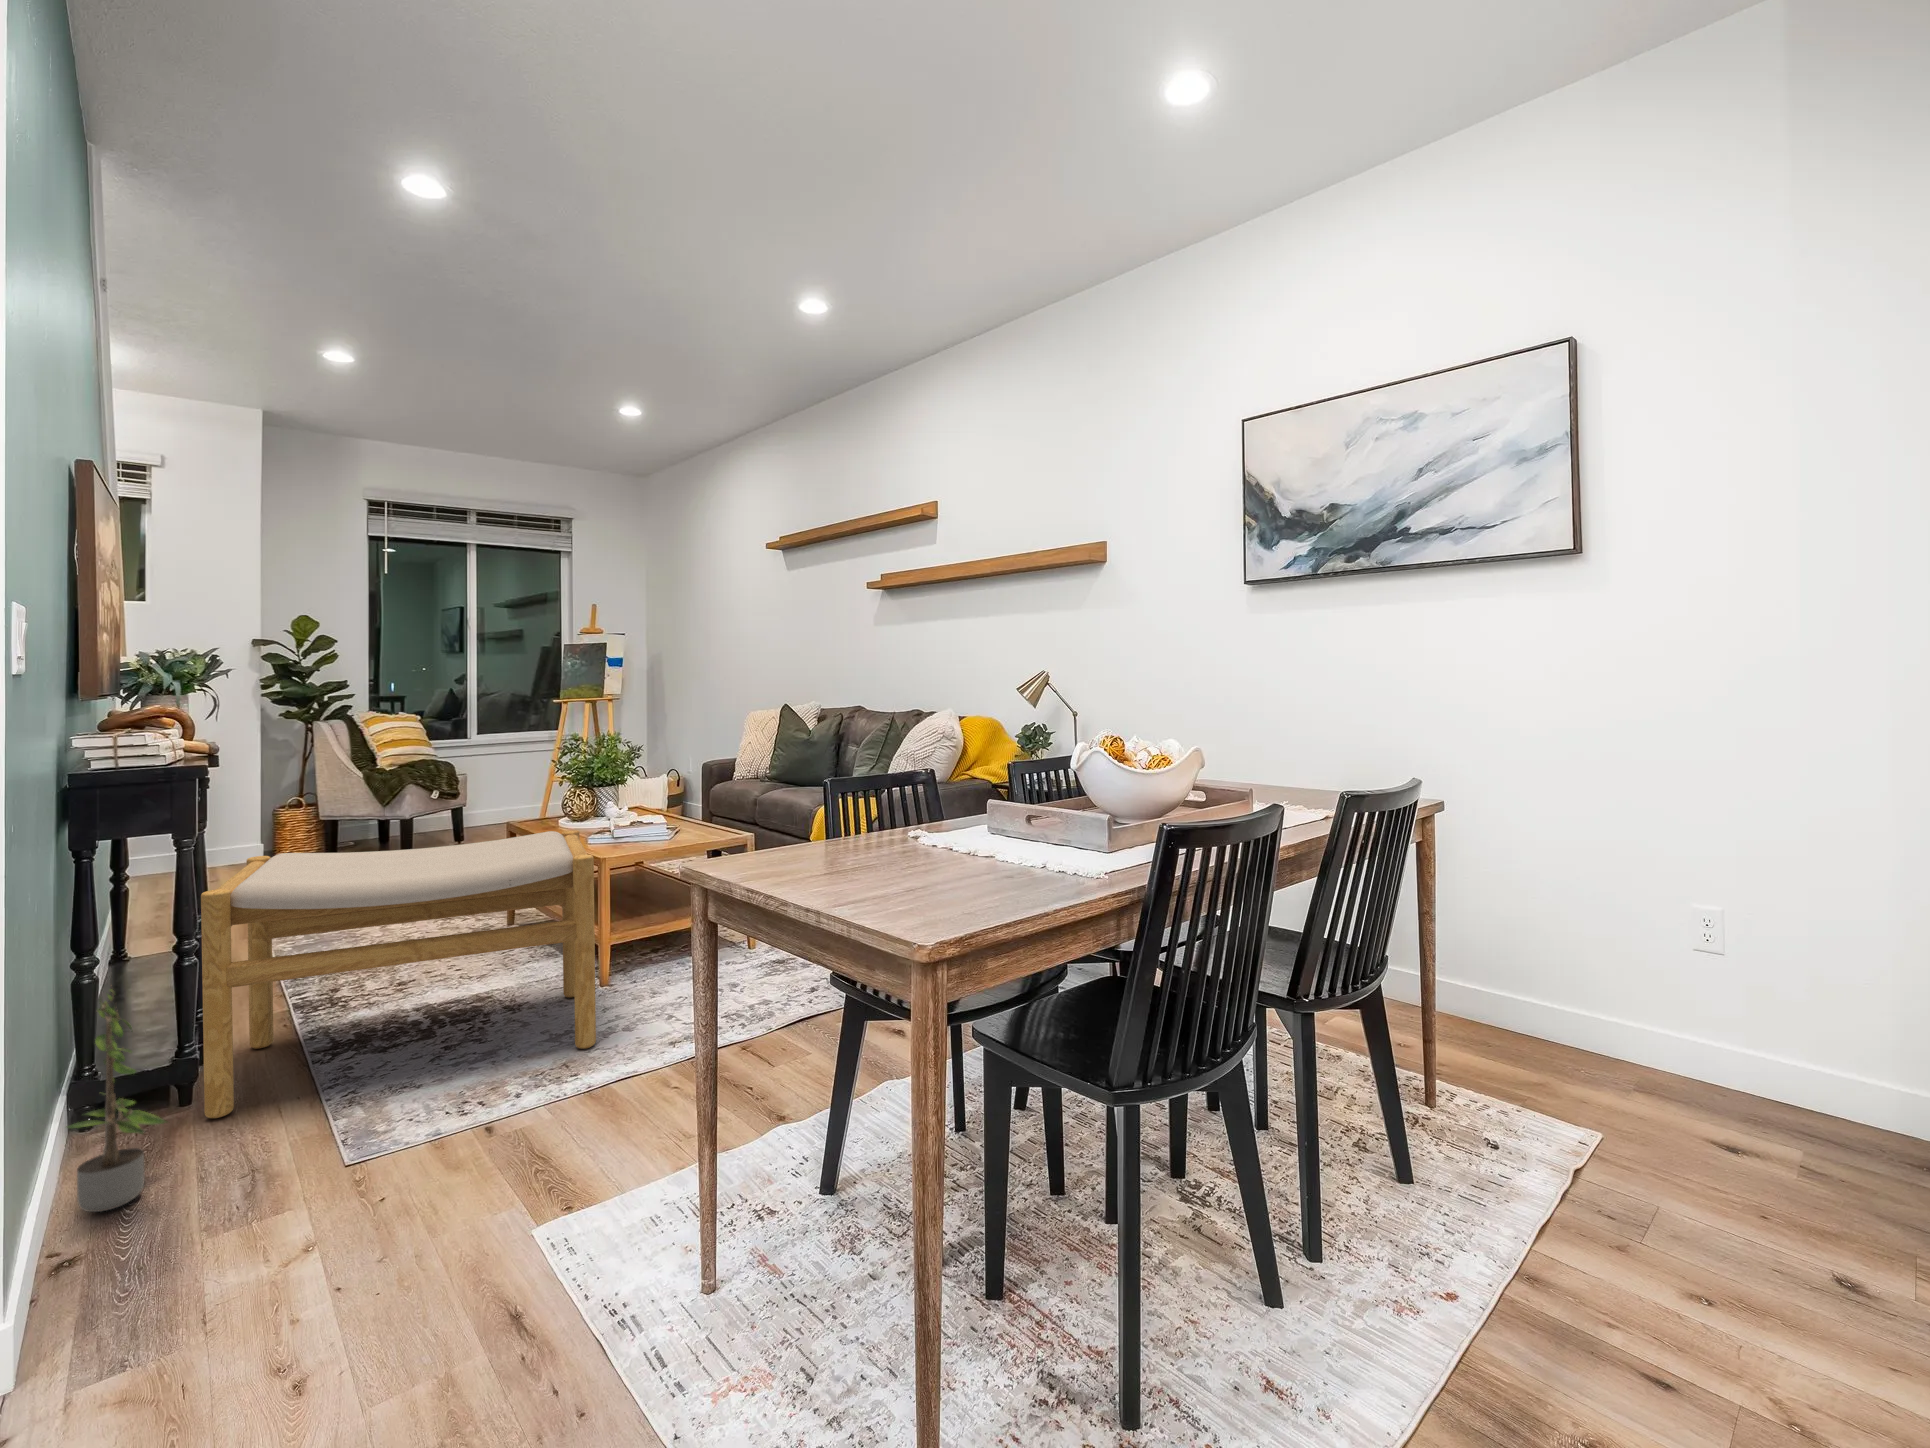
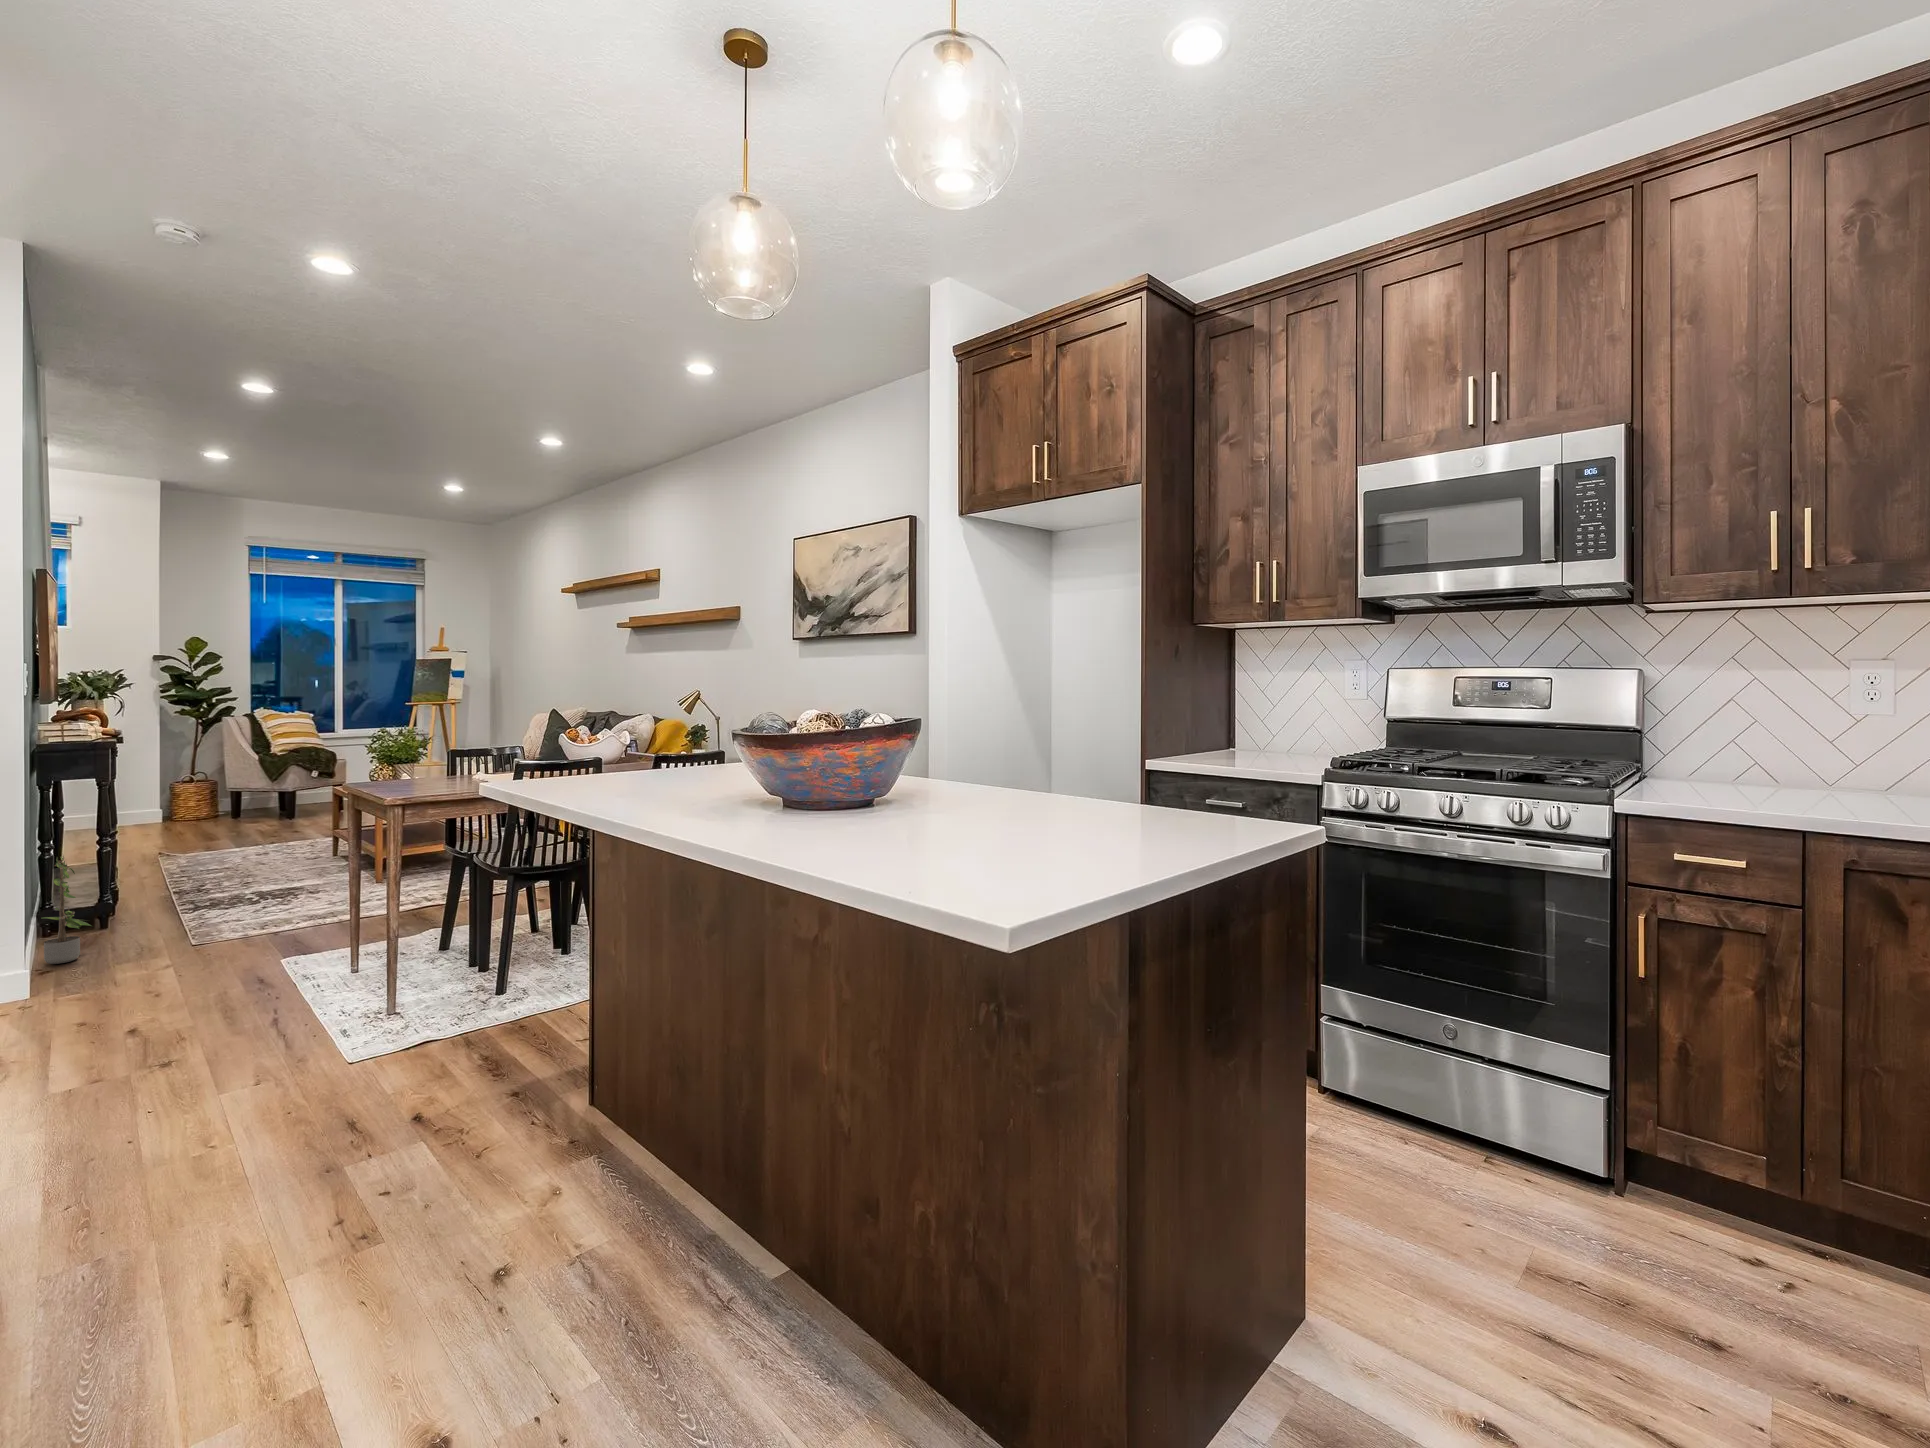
footstool: present [201,830,596,1118] -> none [112,786,363,935]

